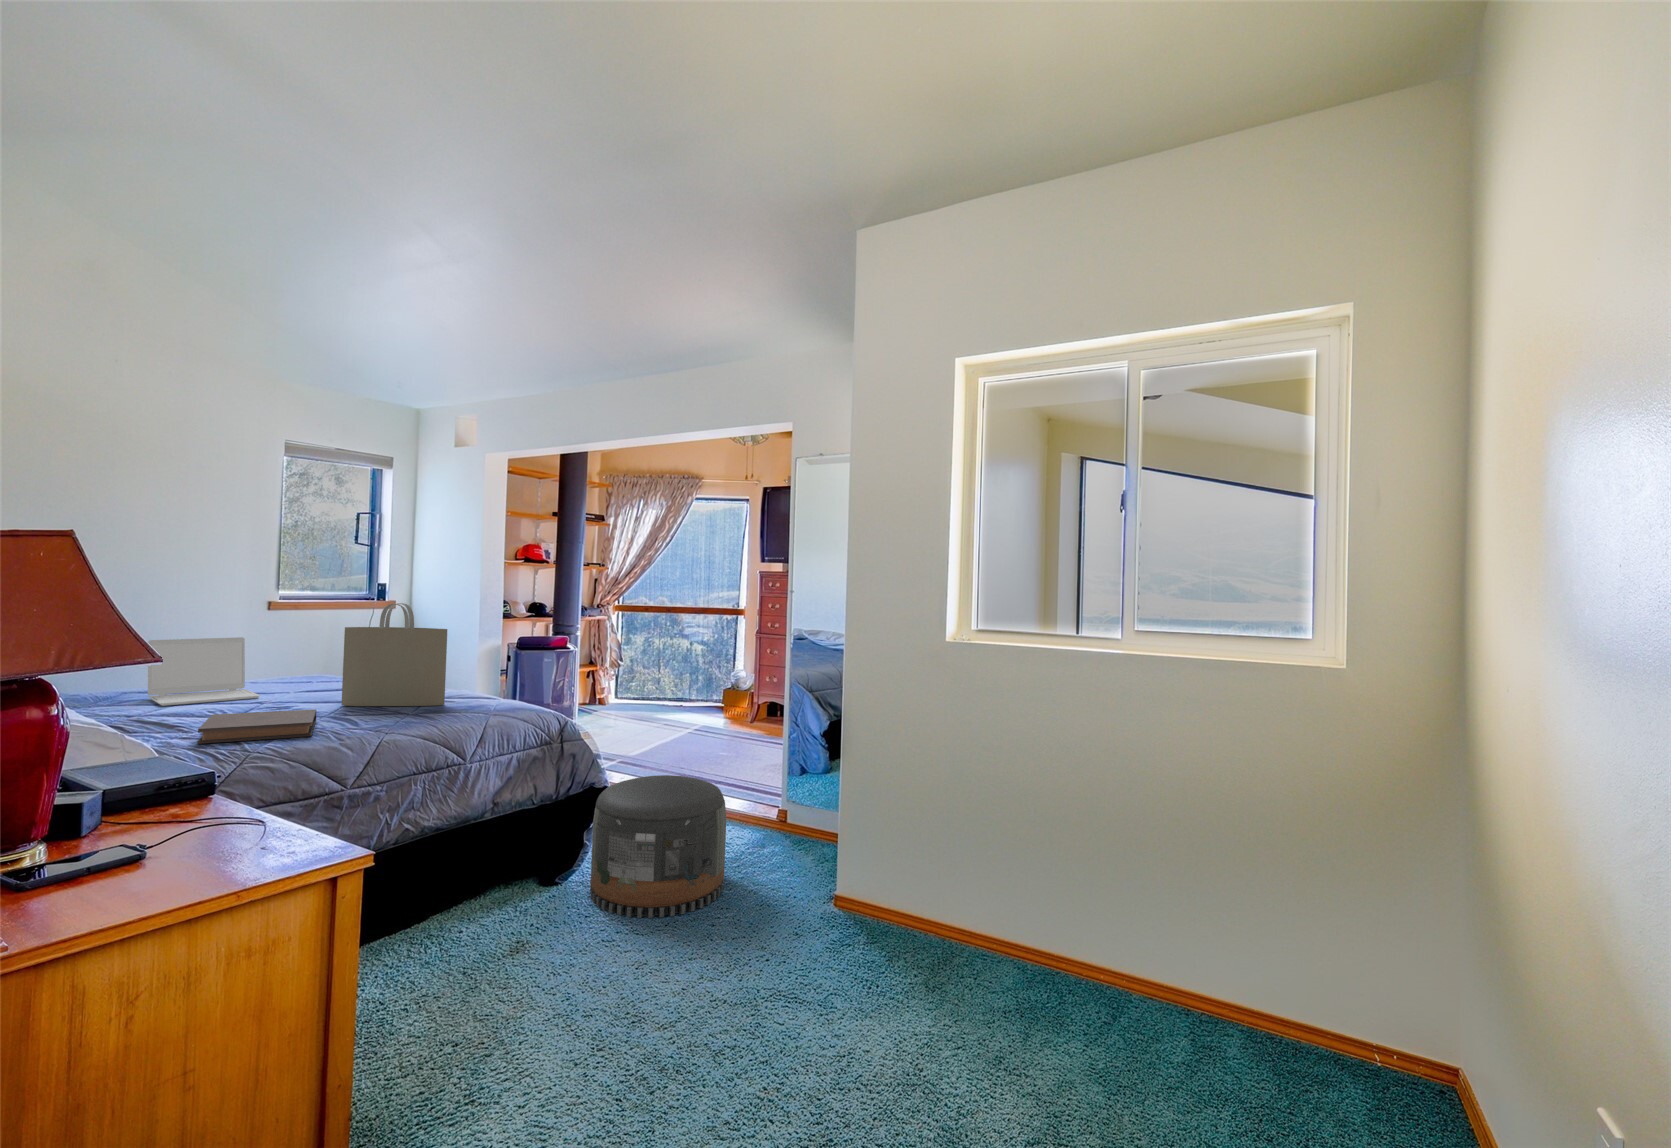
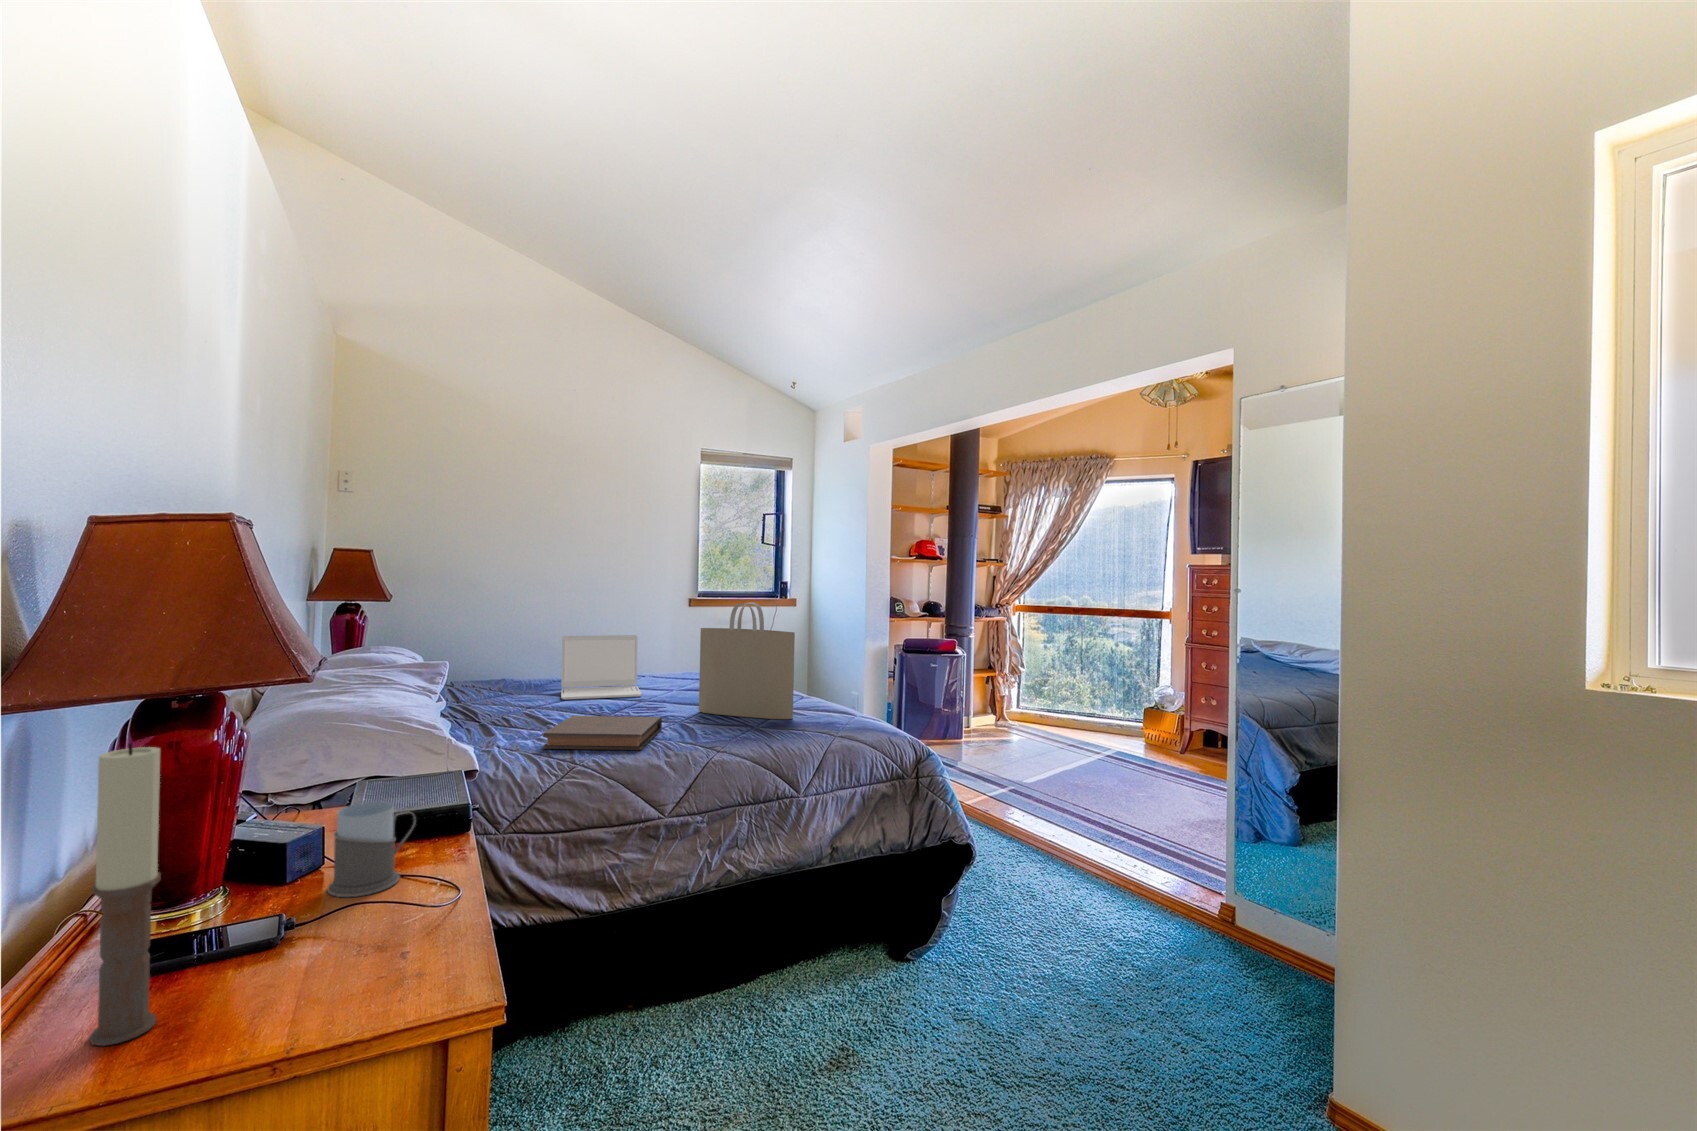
candle: none [73,702,127,907] -> present [89,743,161,1046]
mug: none [135,763,206,836] -> present [328,801,416,897]
pouf: present [590,775,726,918] -> none [946,839,1136,1064]

